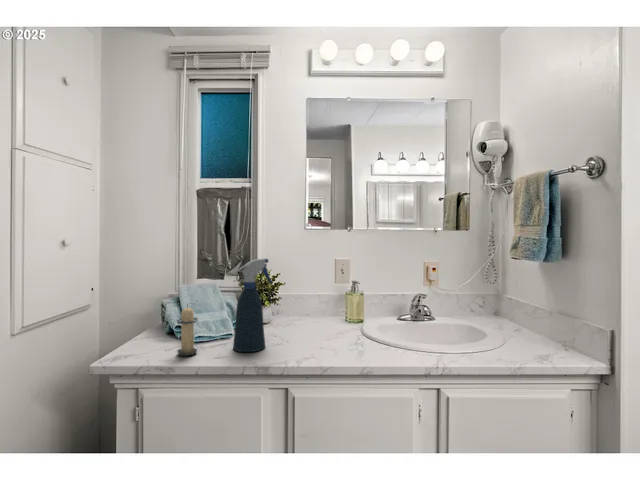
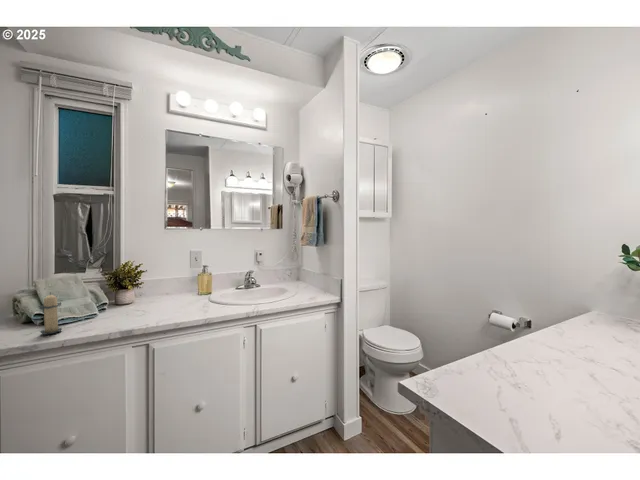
spray bottle: present [233,259,272,352] -> none [98,252,133,324]

